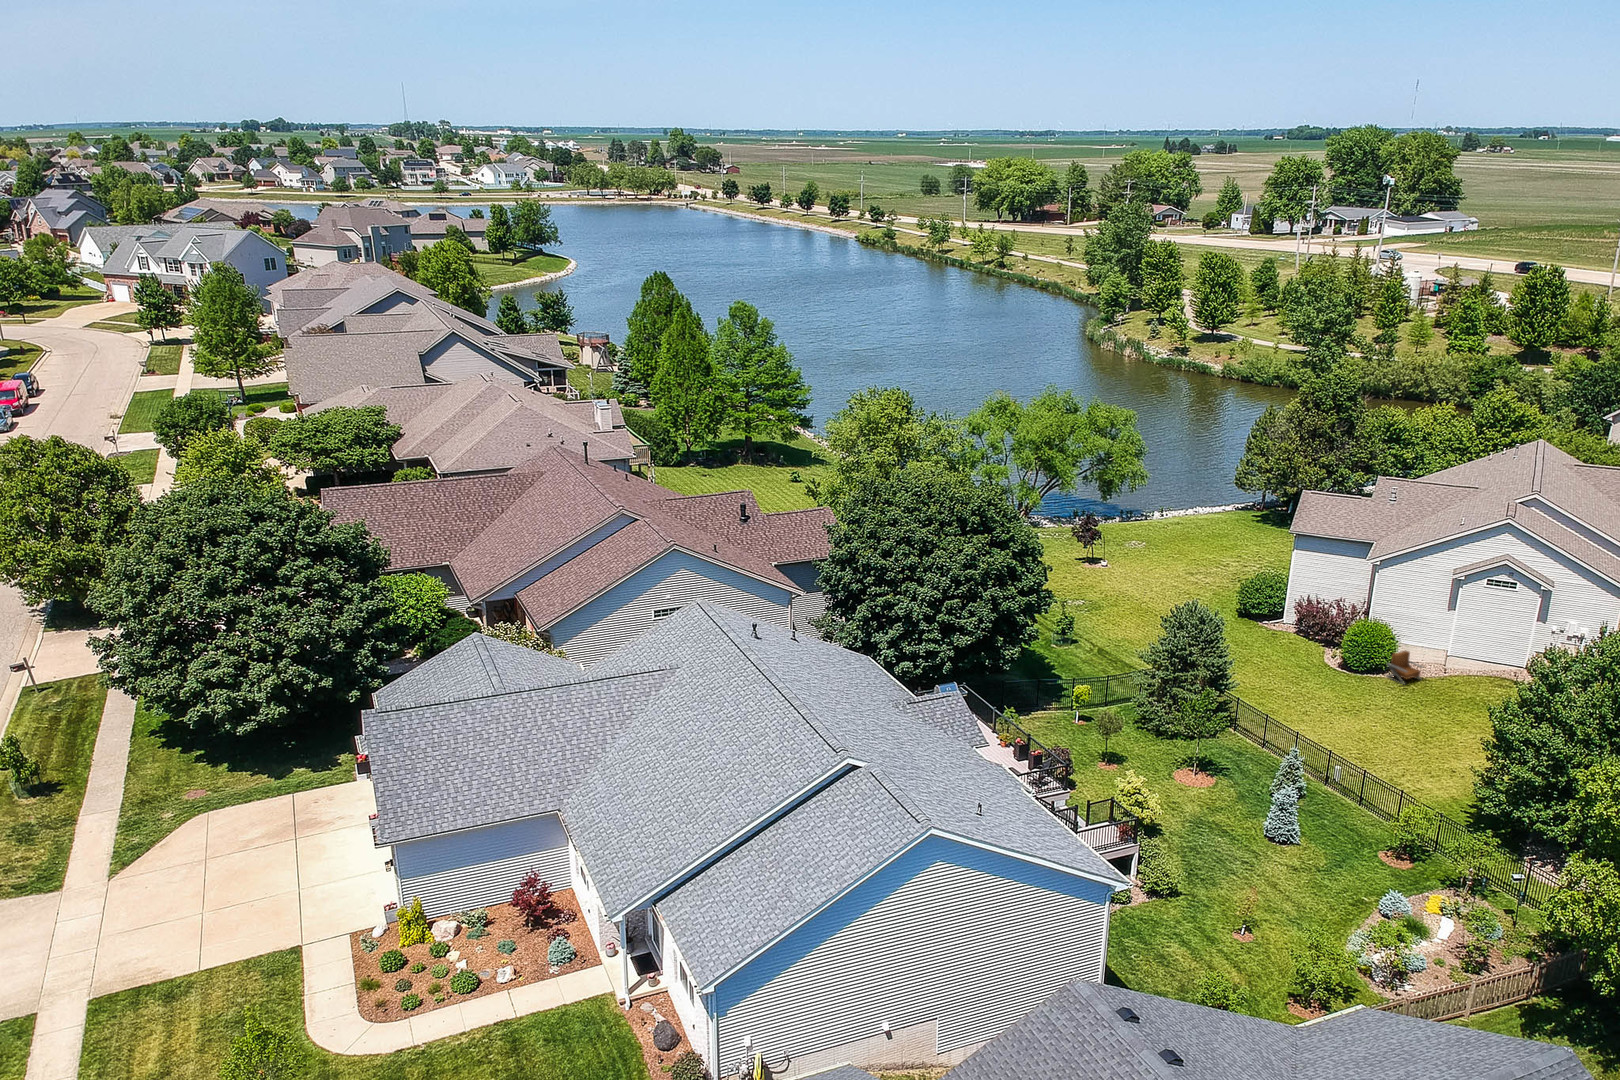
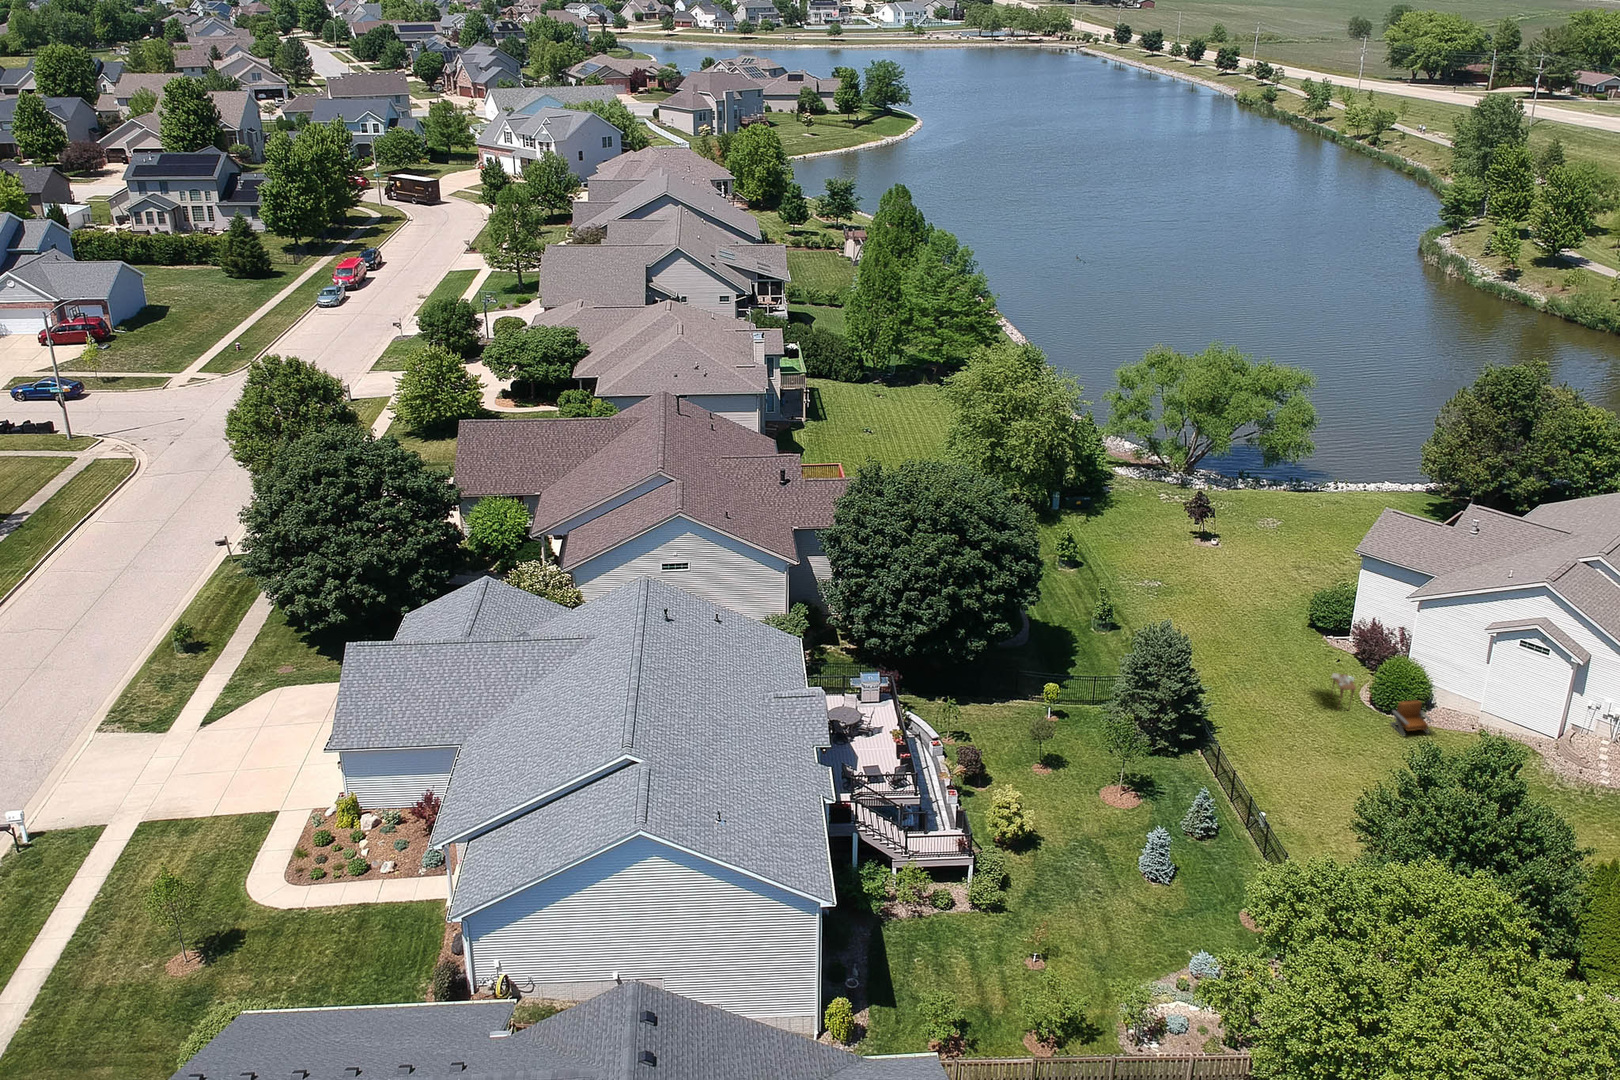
side table: none [1322,639,1352,673] -> present [1331,673,1356,710]

